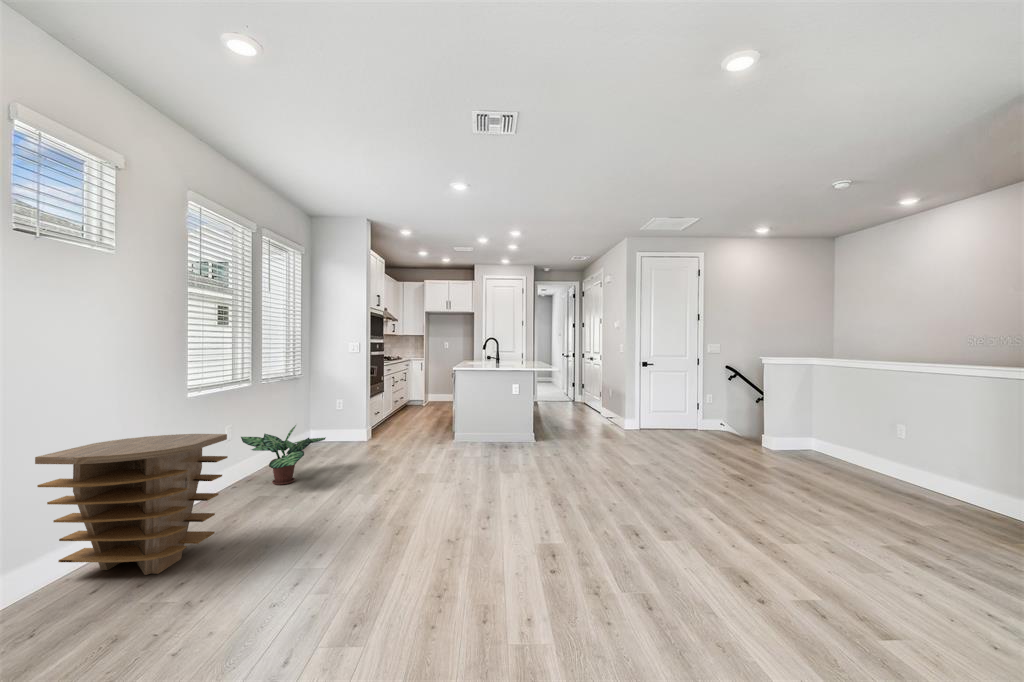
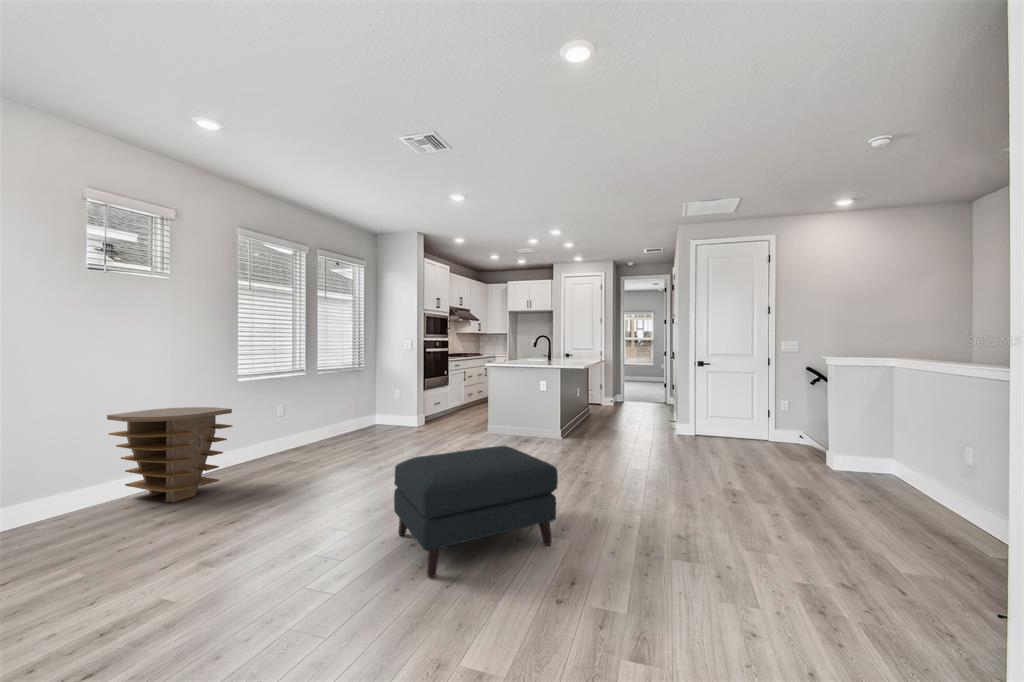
potted plant: present [241,425,326,485] -> none [287,406,357,455]
ottoman: none [515,451,675,596] -> present [394,446,558,578]

